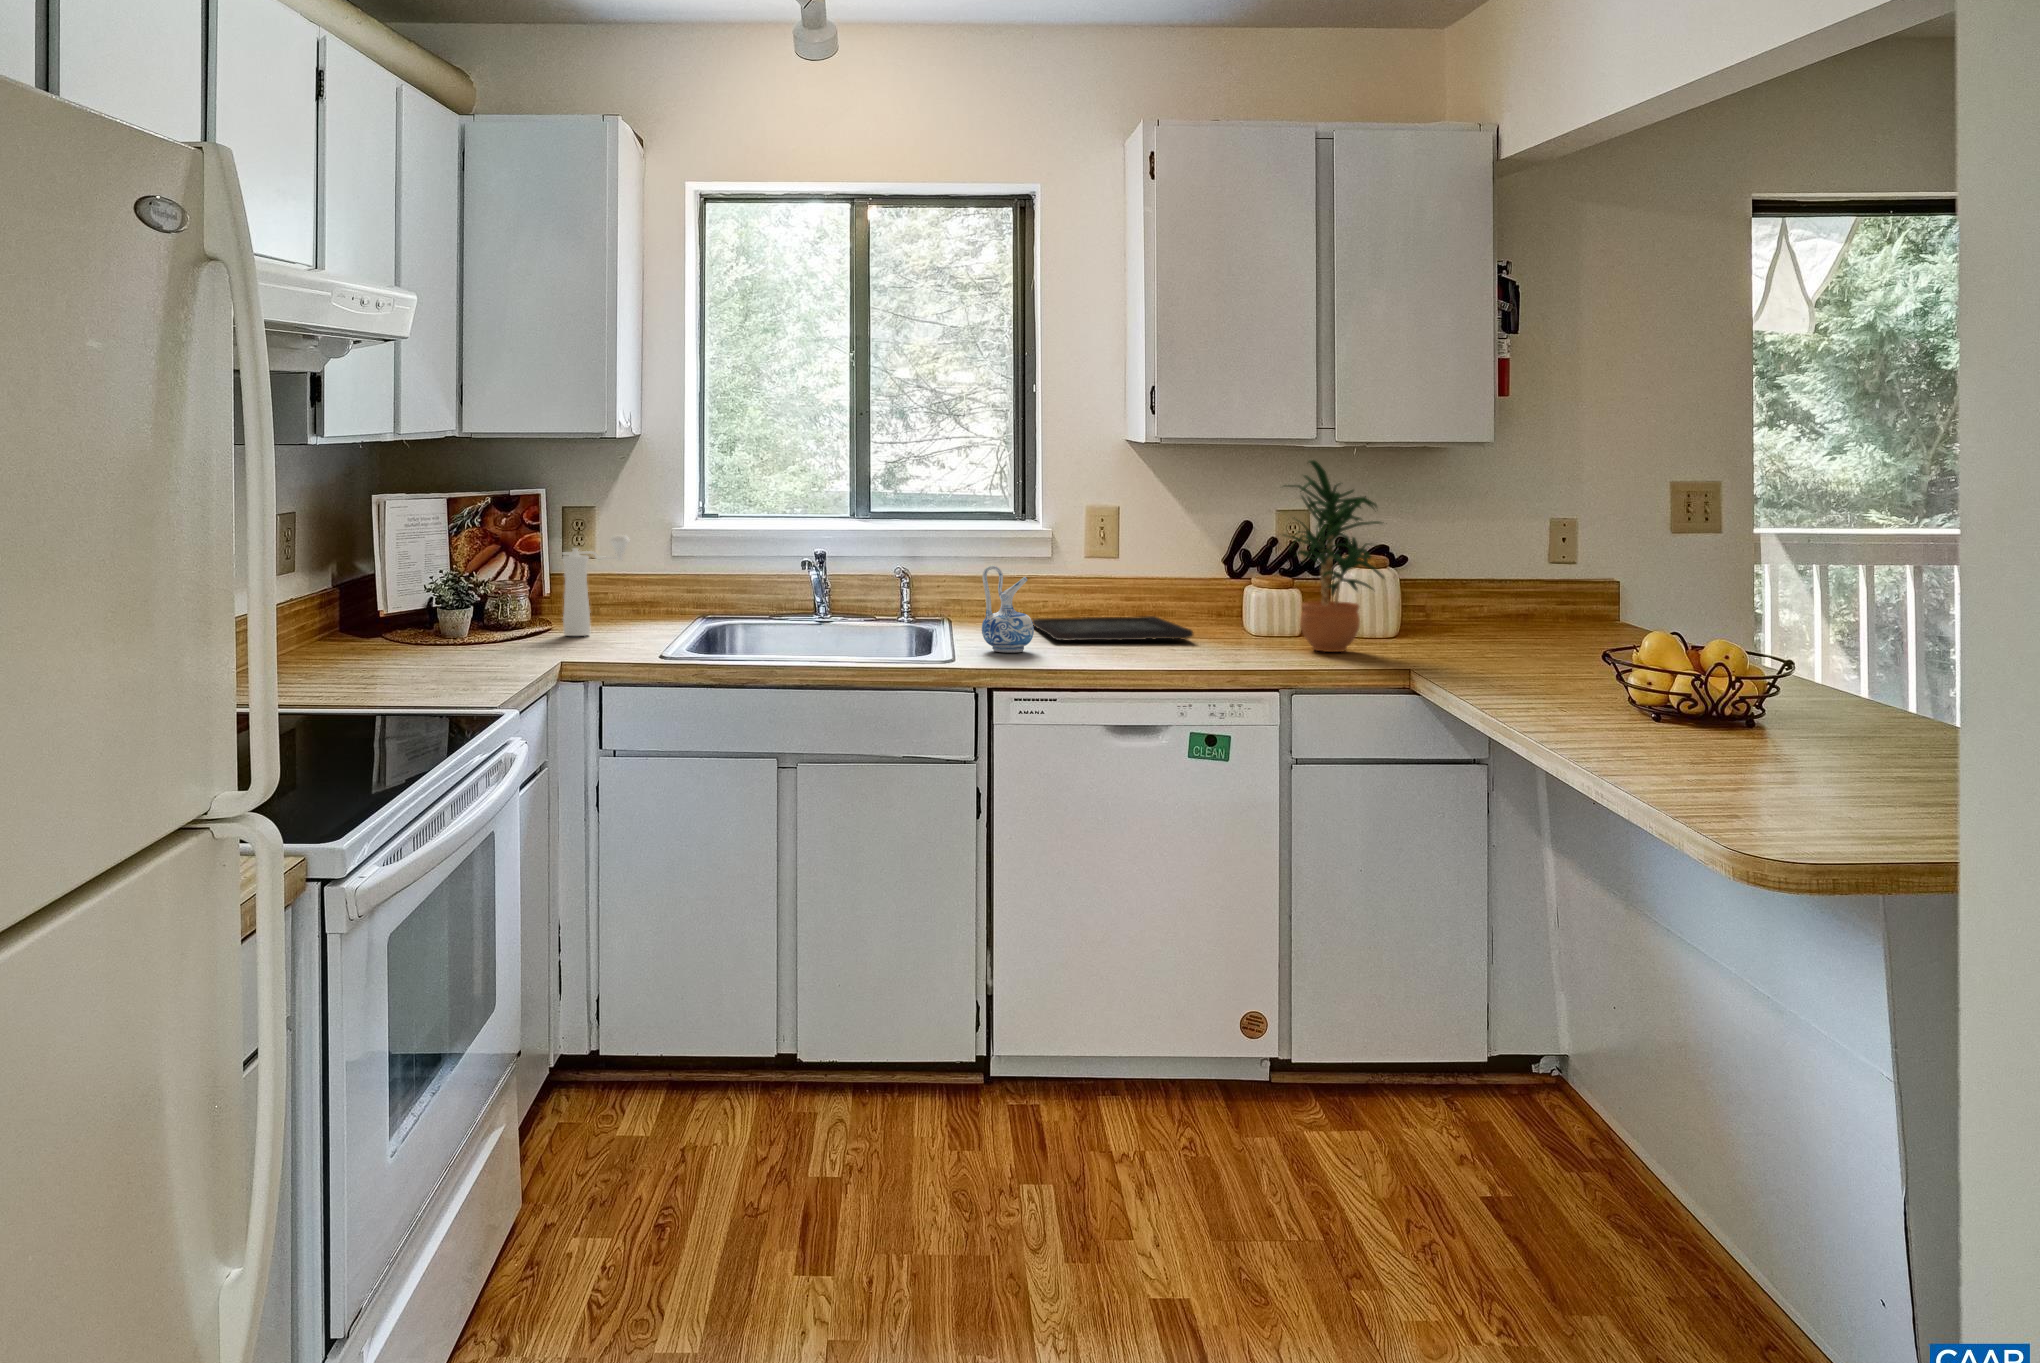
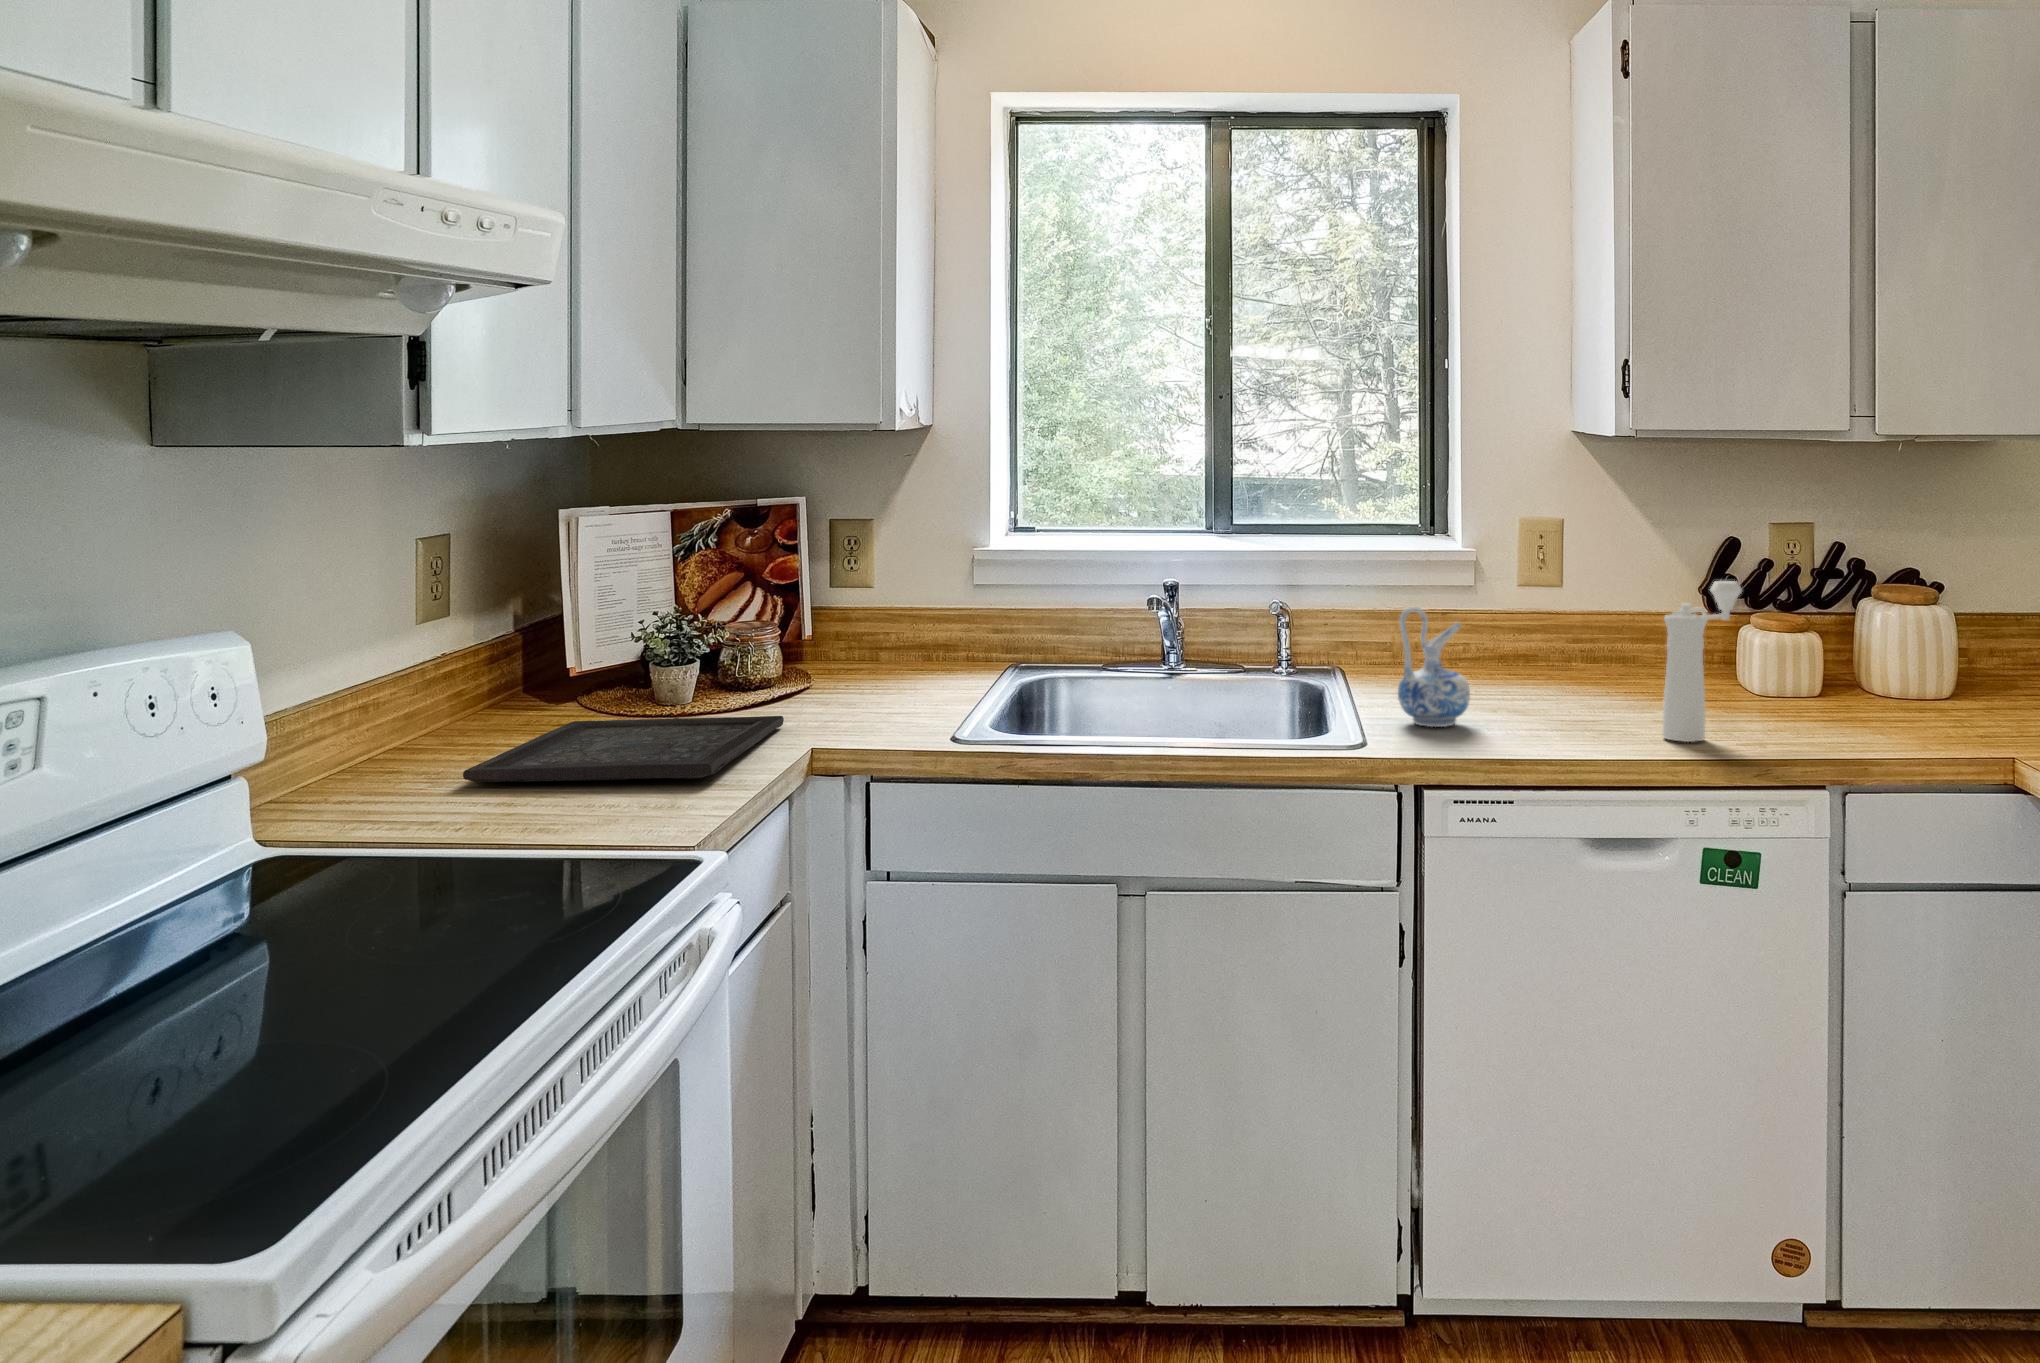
potted plant: present [1285,460,1384,652] -> none [1798,460,1950,724]
pepper mill: present [562,535,629,636] -> present [1662,581,1742,742]
tray: present [1032,616,1193,640] -> present [463,716,784,782]

